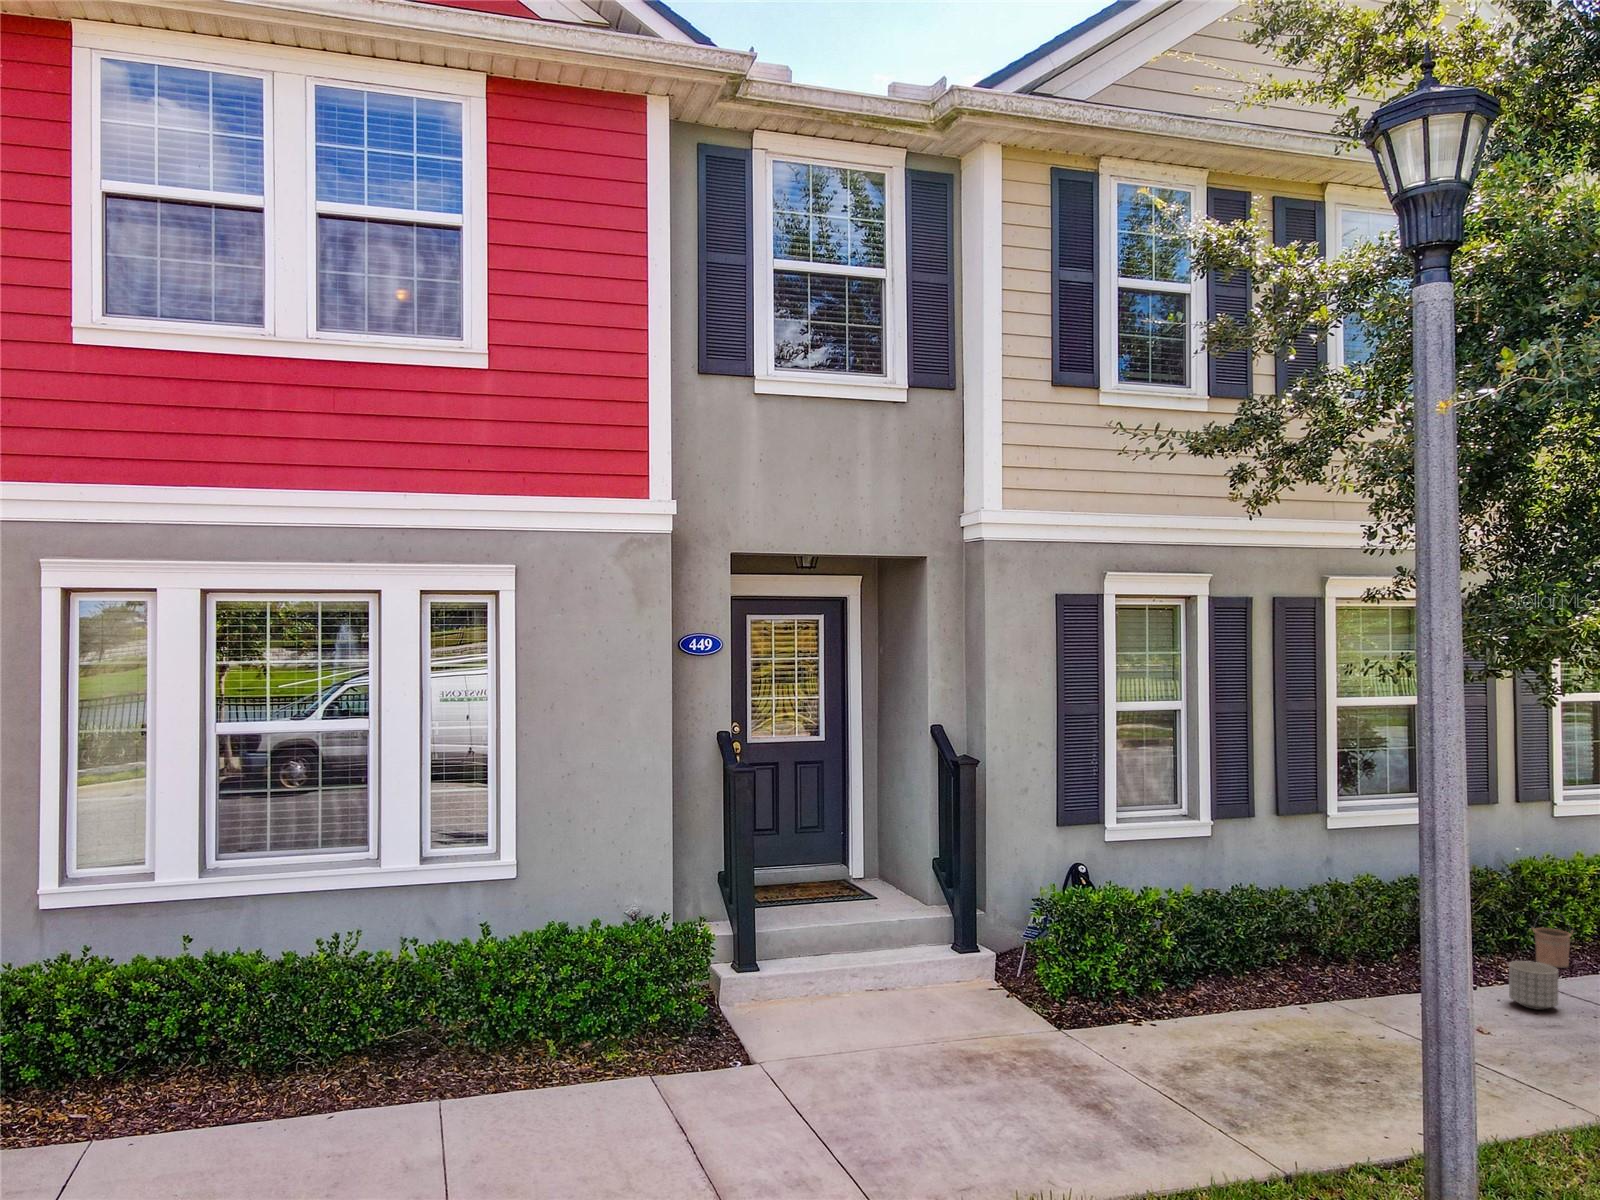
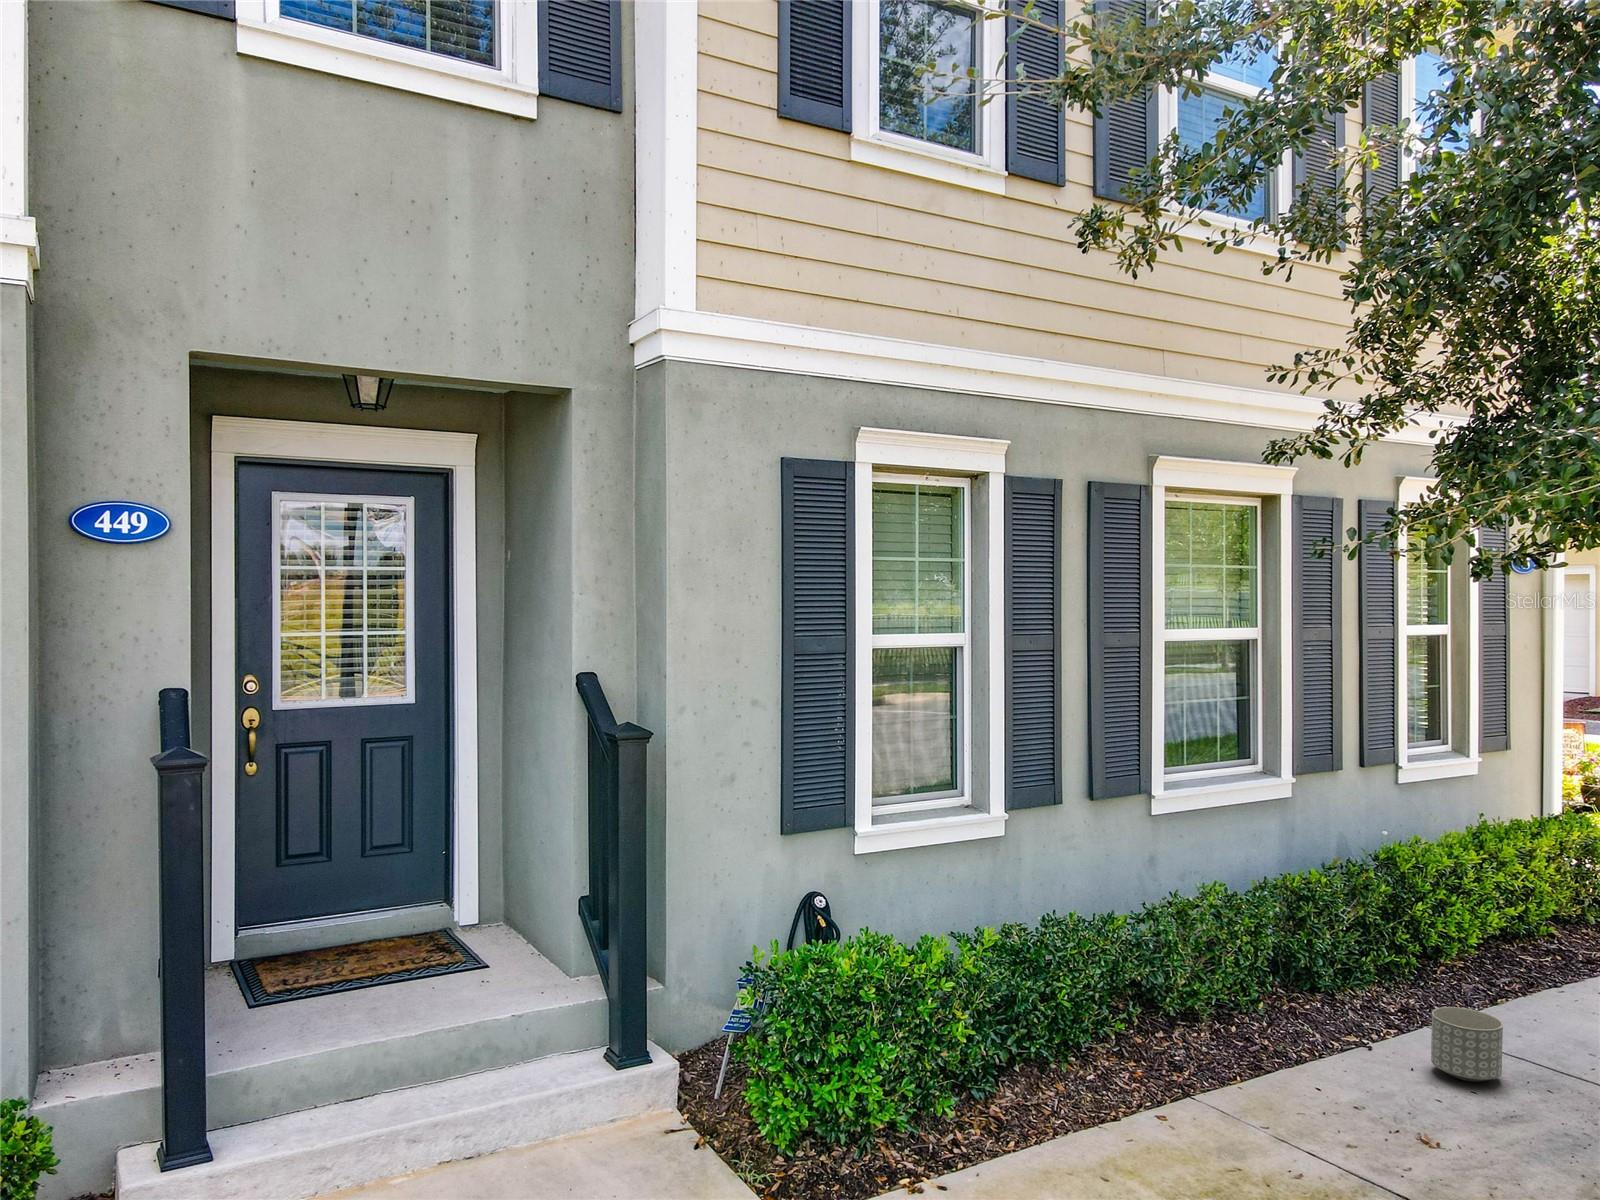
bucket: present [1531,918,1573,968] -> none [1413,920,1466,997]

